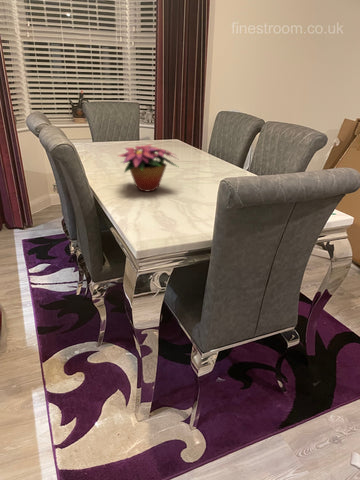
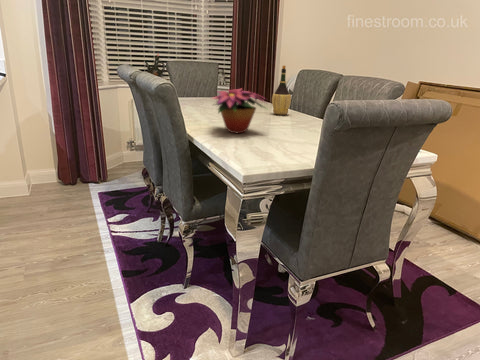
wine bottle: none [191,112,211,164] -> present [272,65,291,115]

